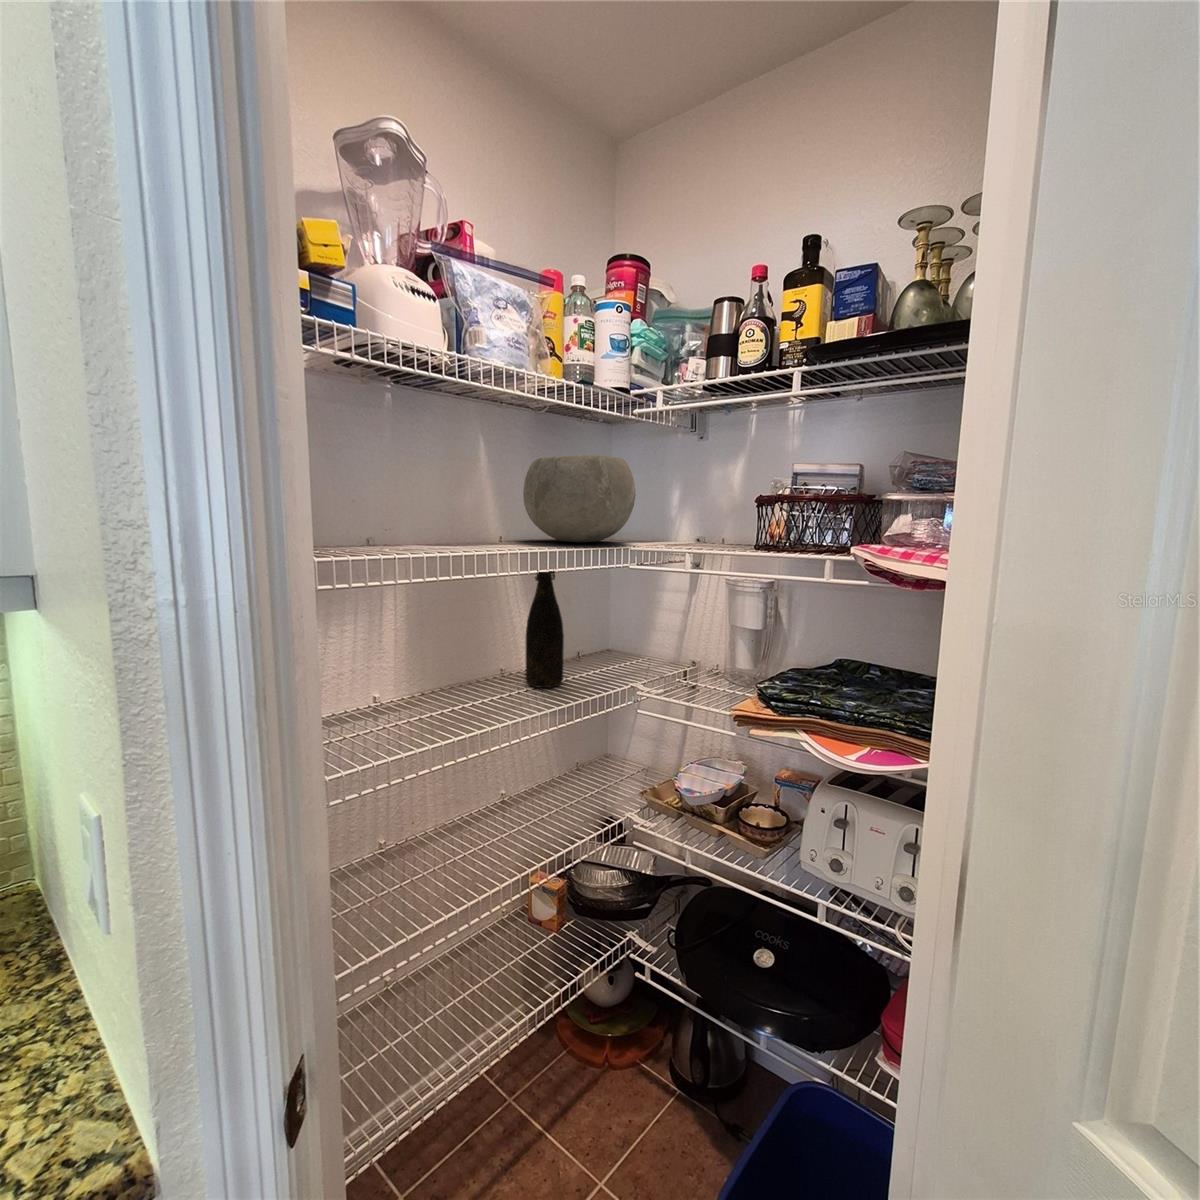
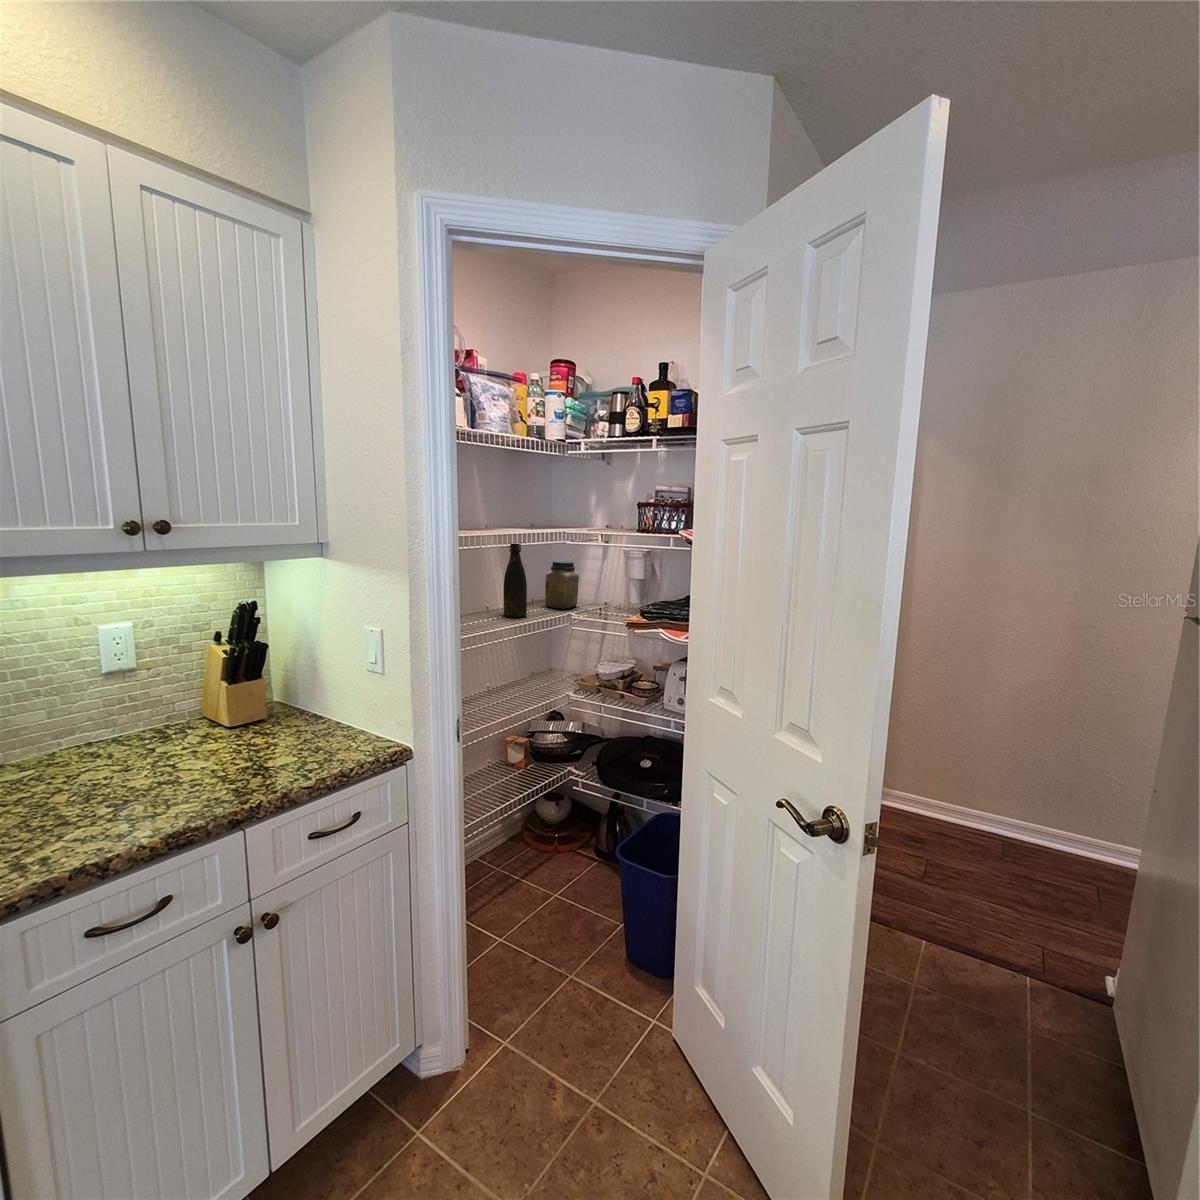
bowl: present [523,455,636,542] -> none [500,477,568,529]
jar: none [597,594,652,672] -> present [545,561,579,609]

